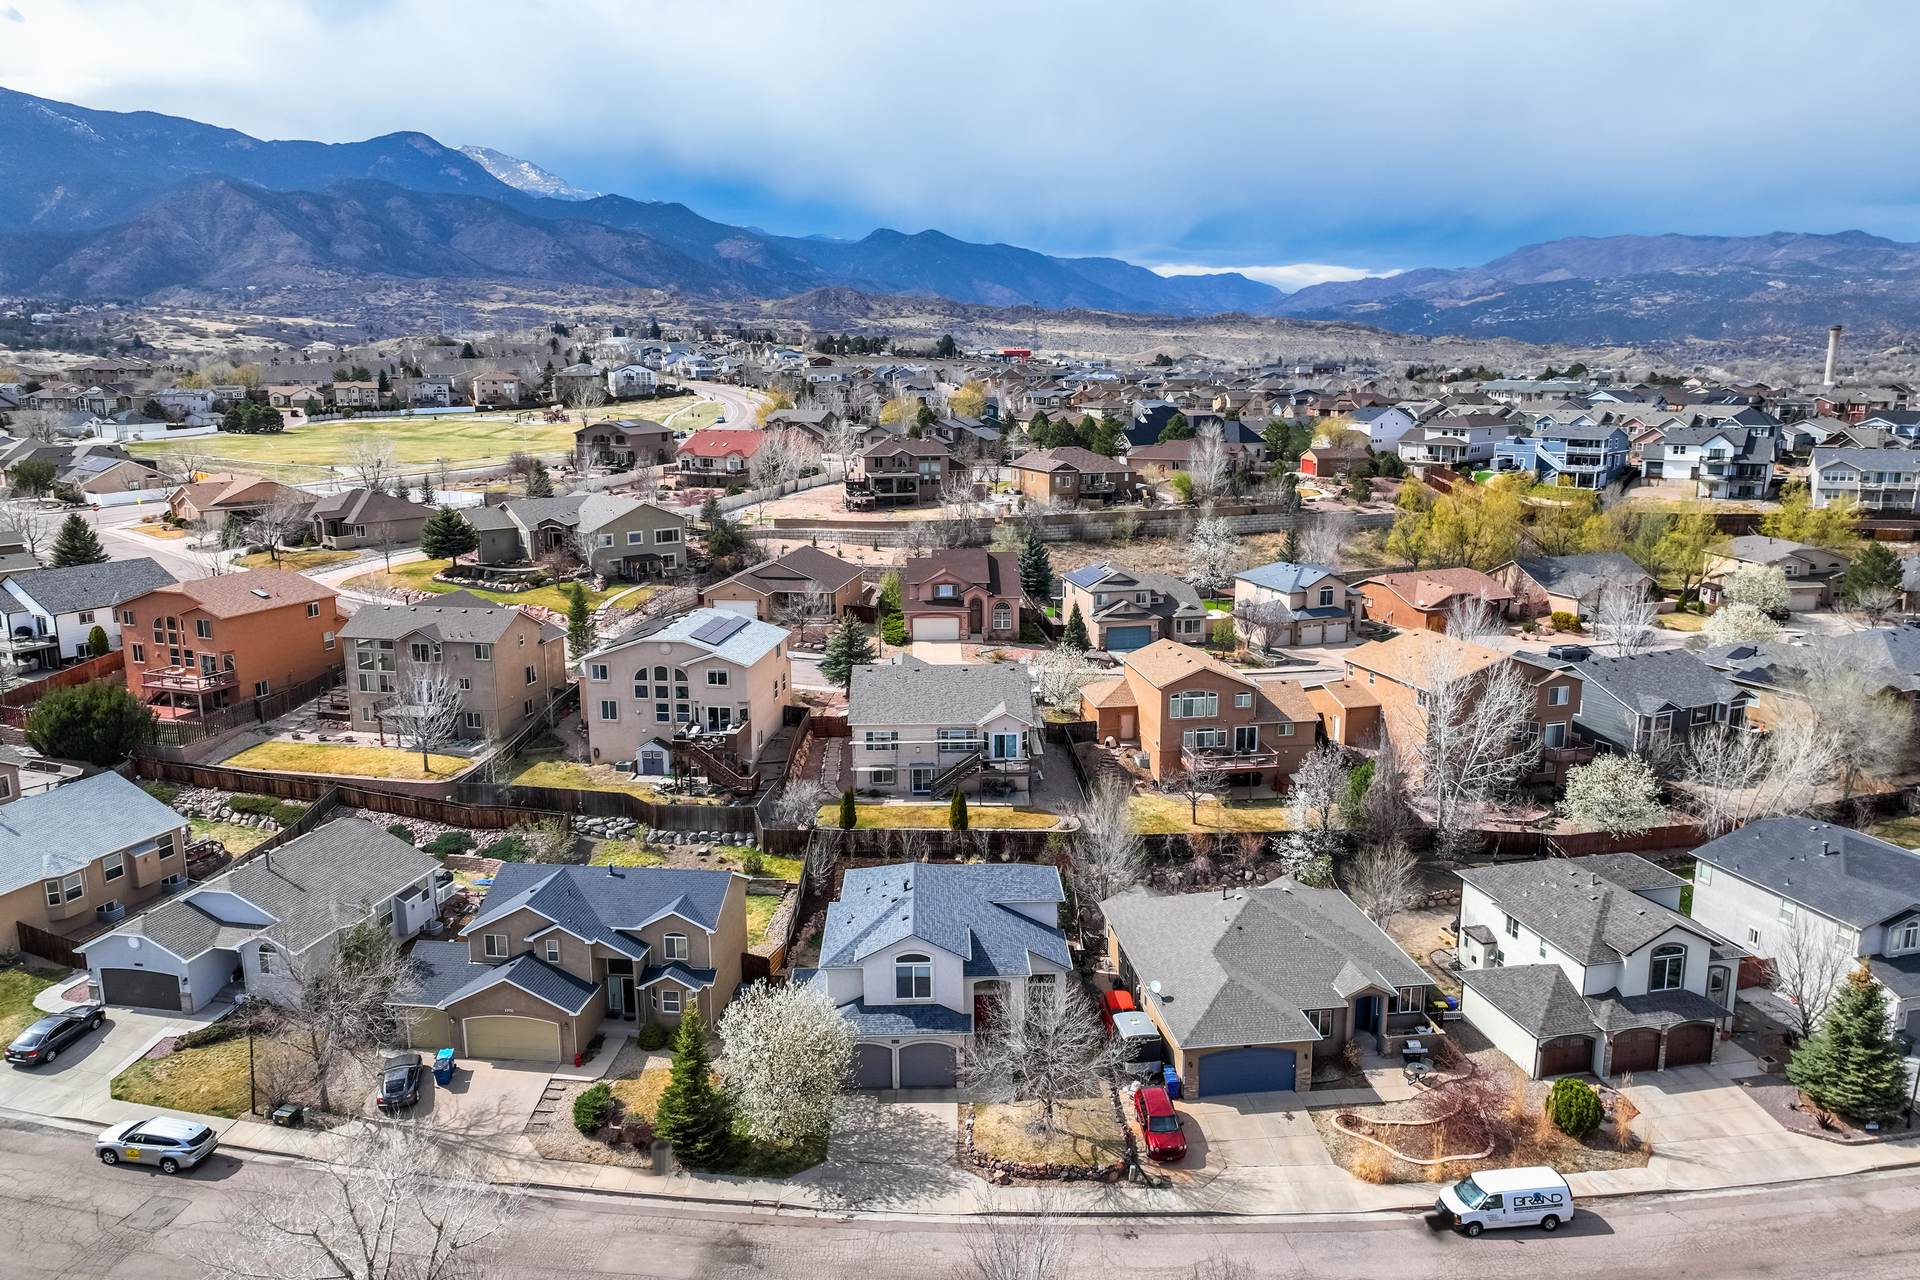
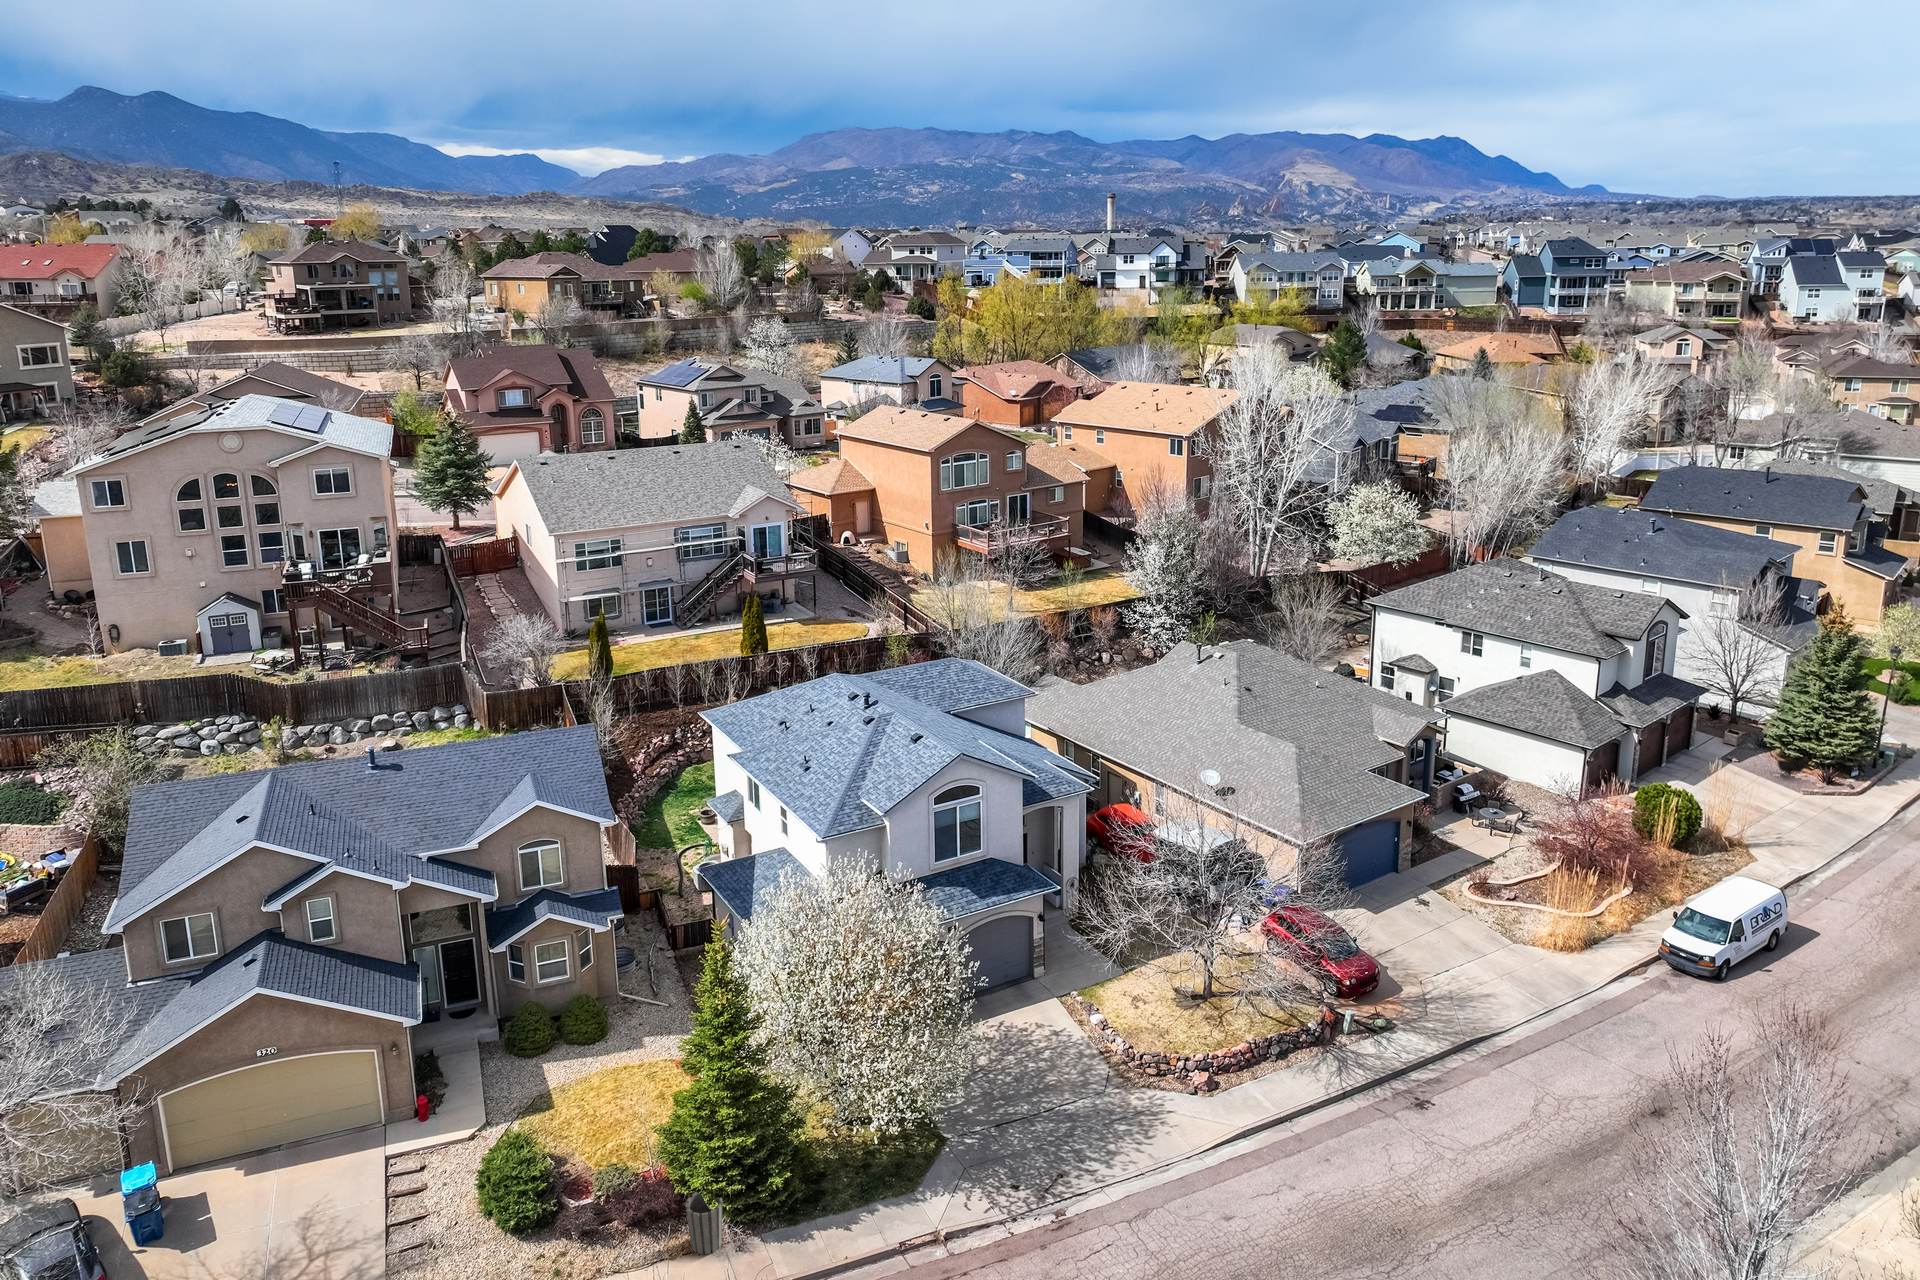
lounge chair: present [1424,1208,1456,1239] -> present [1777,760,1807,776]

